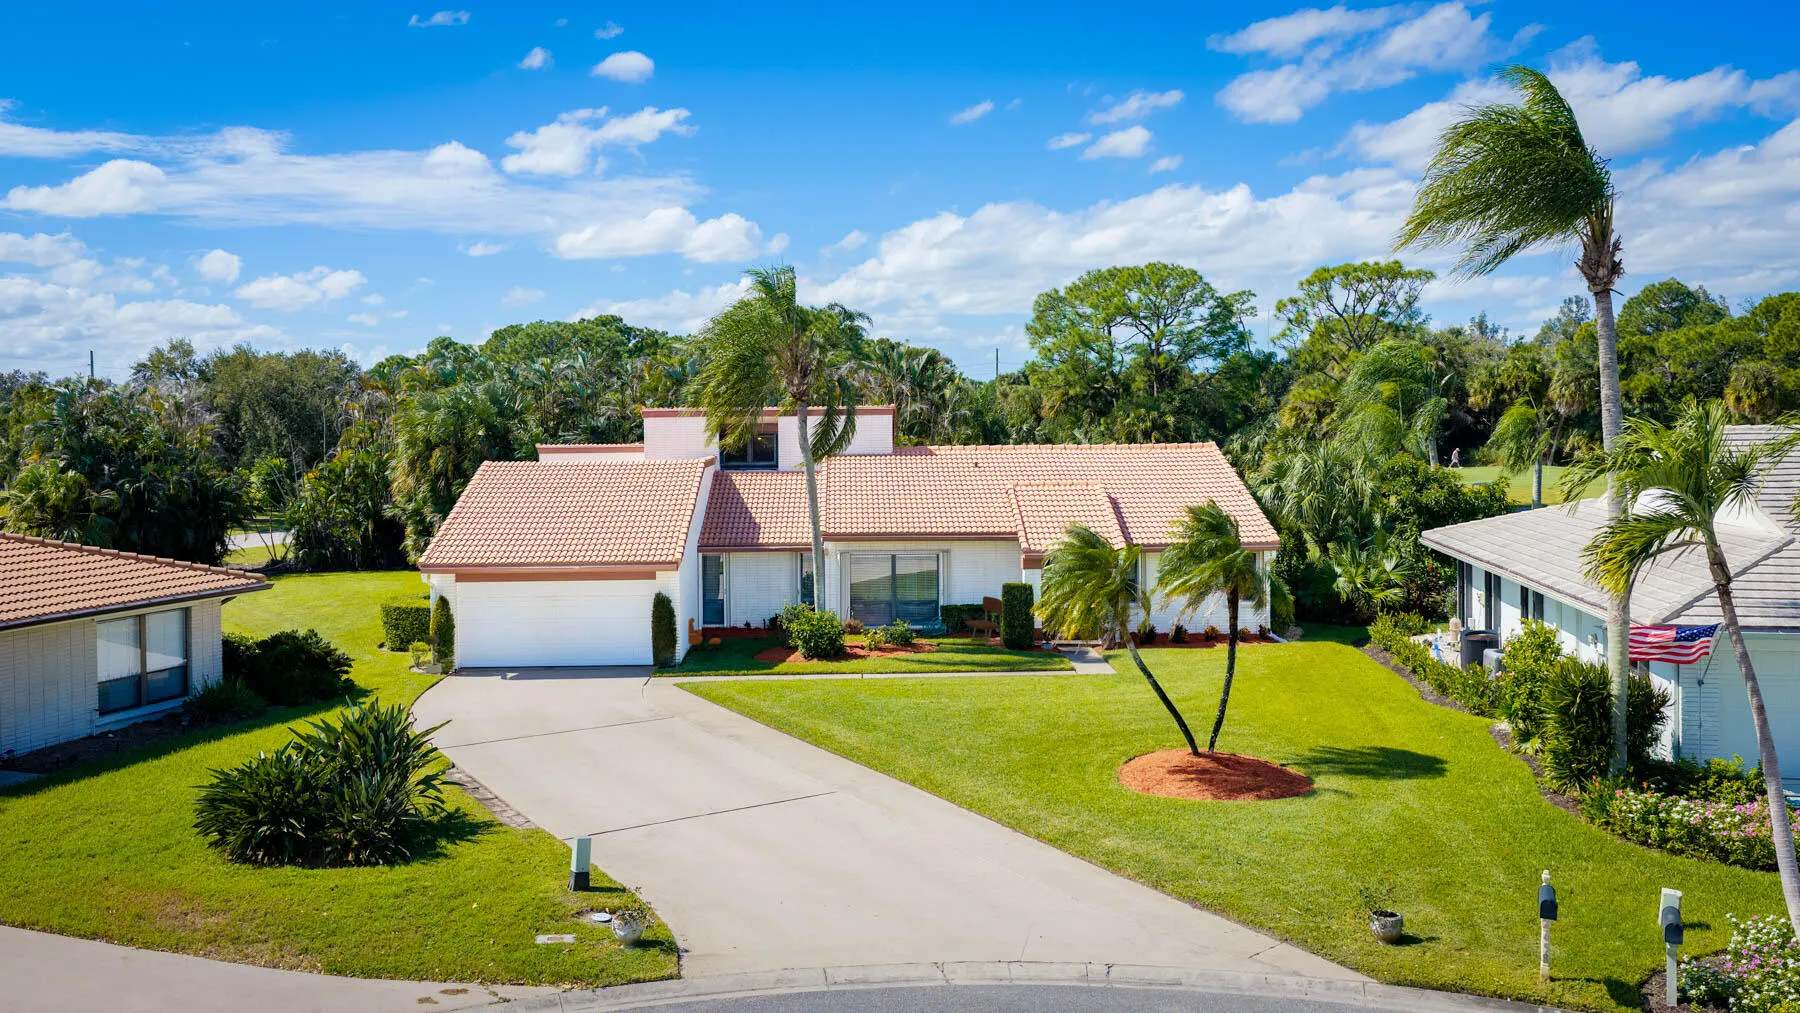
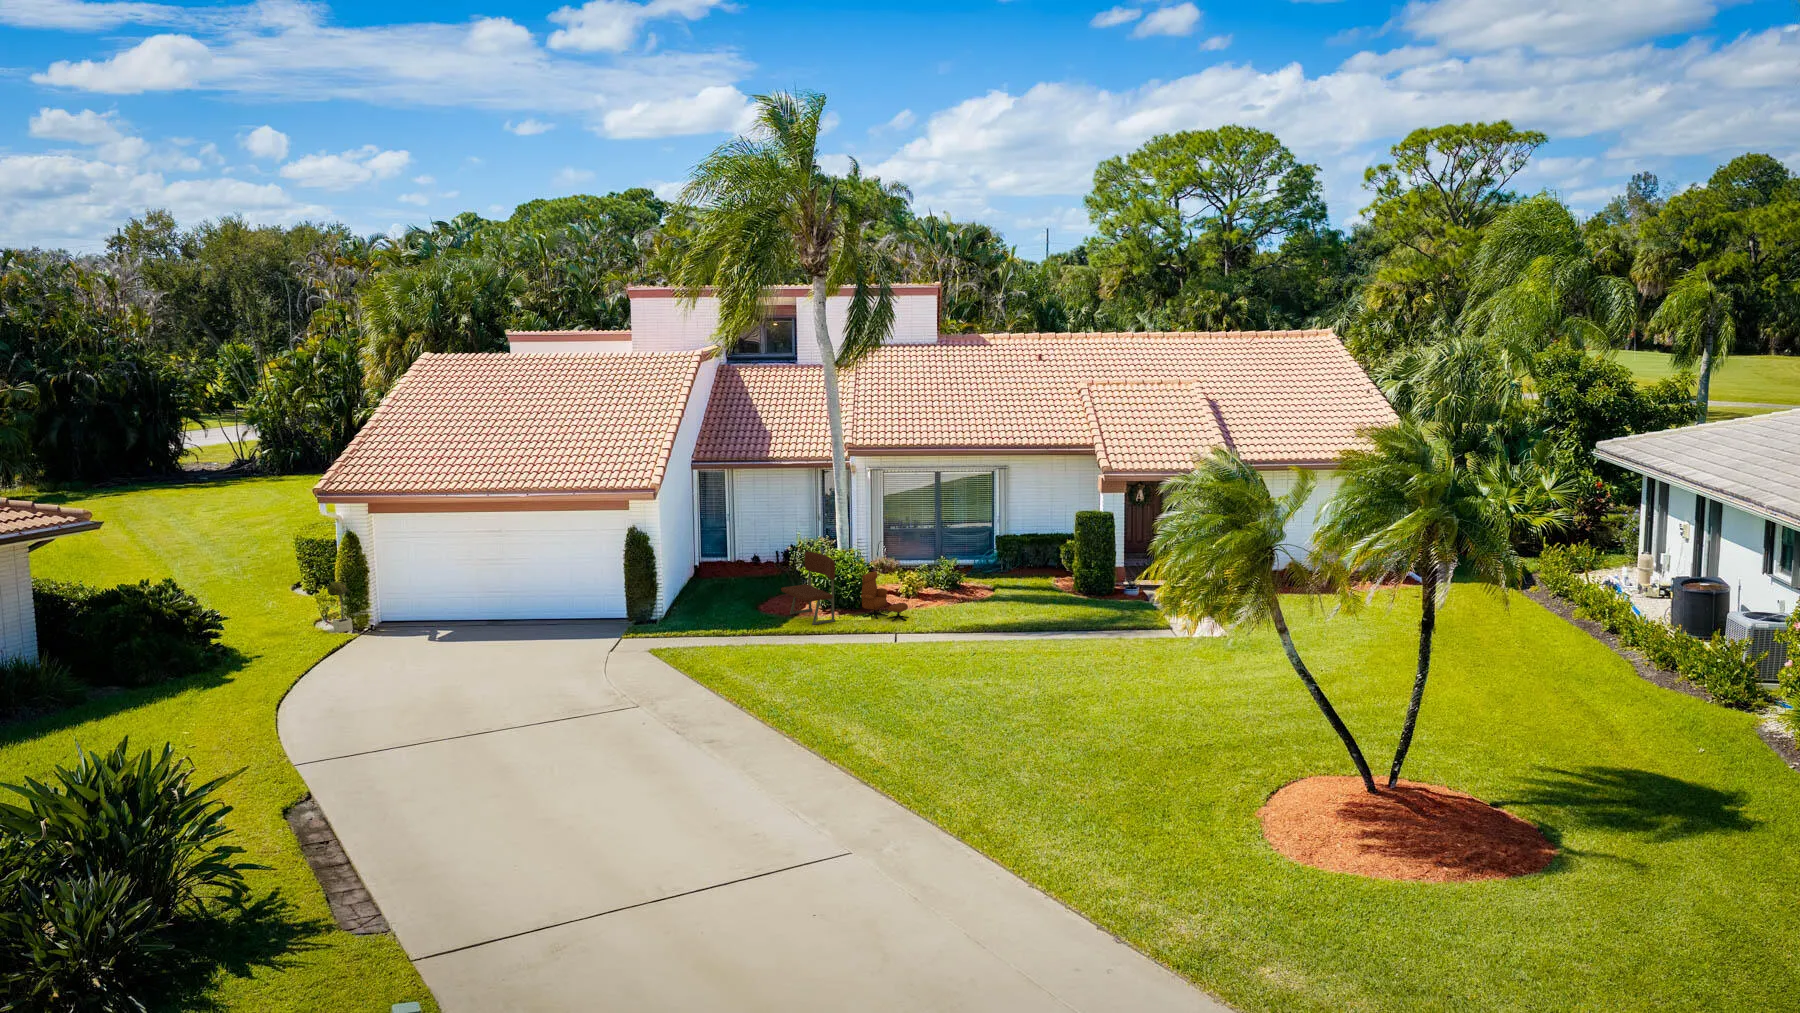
bench: present [965,596,1003,646] -> present [781,552,835,625]
lounge chair: present [688,618,722,651] -> present [861,572,909,621]

